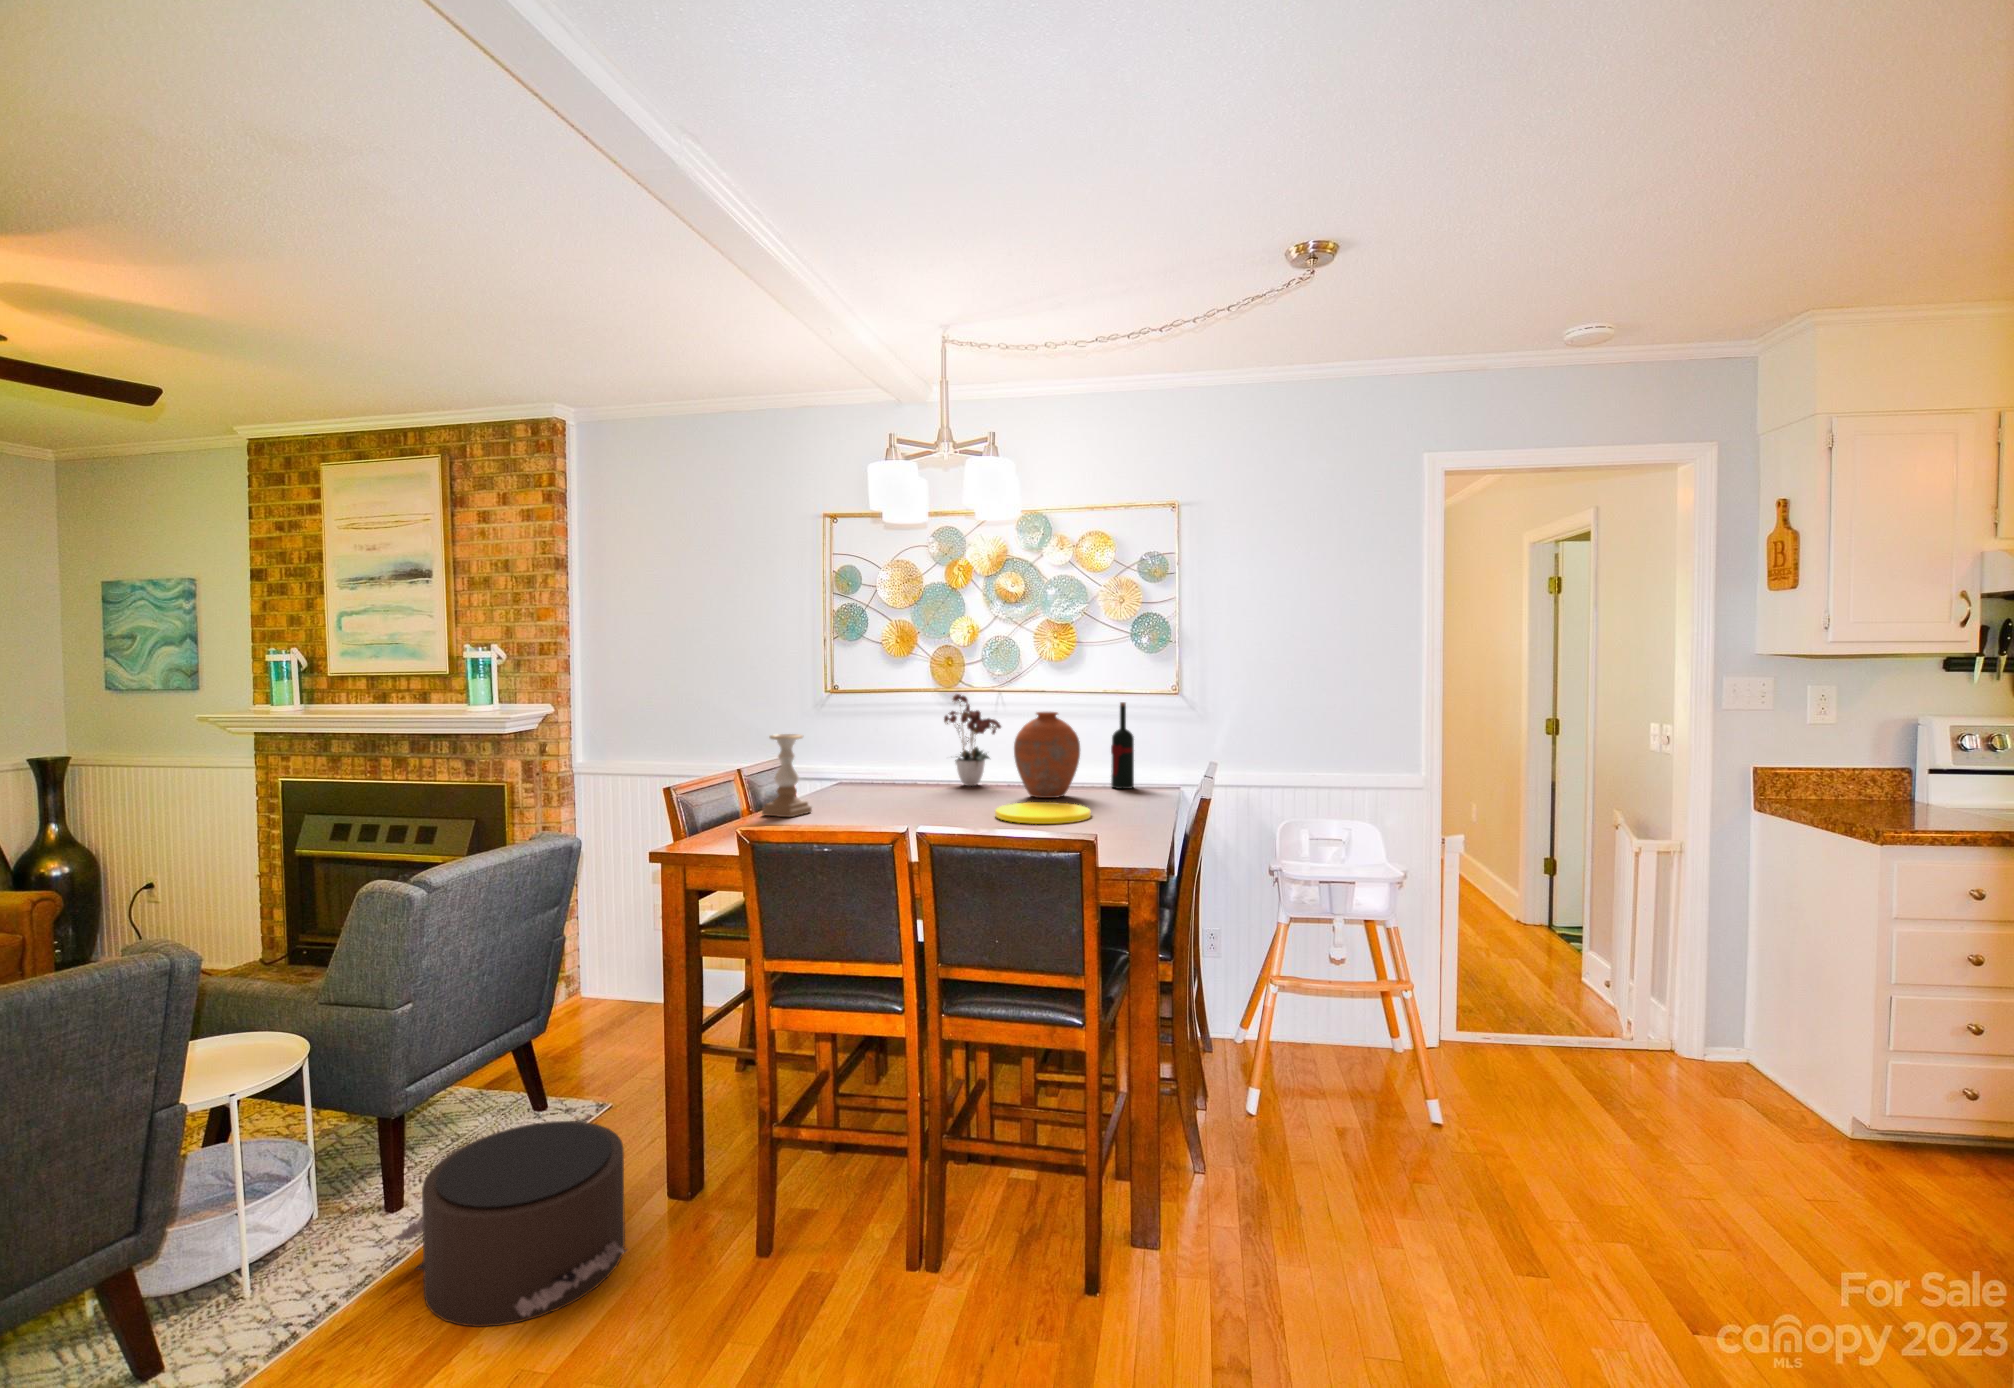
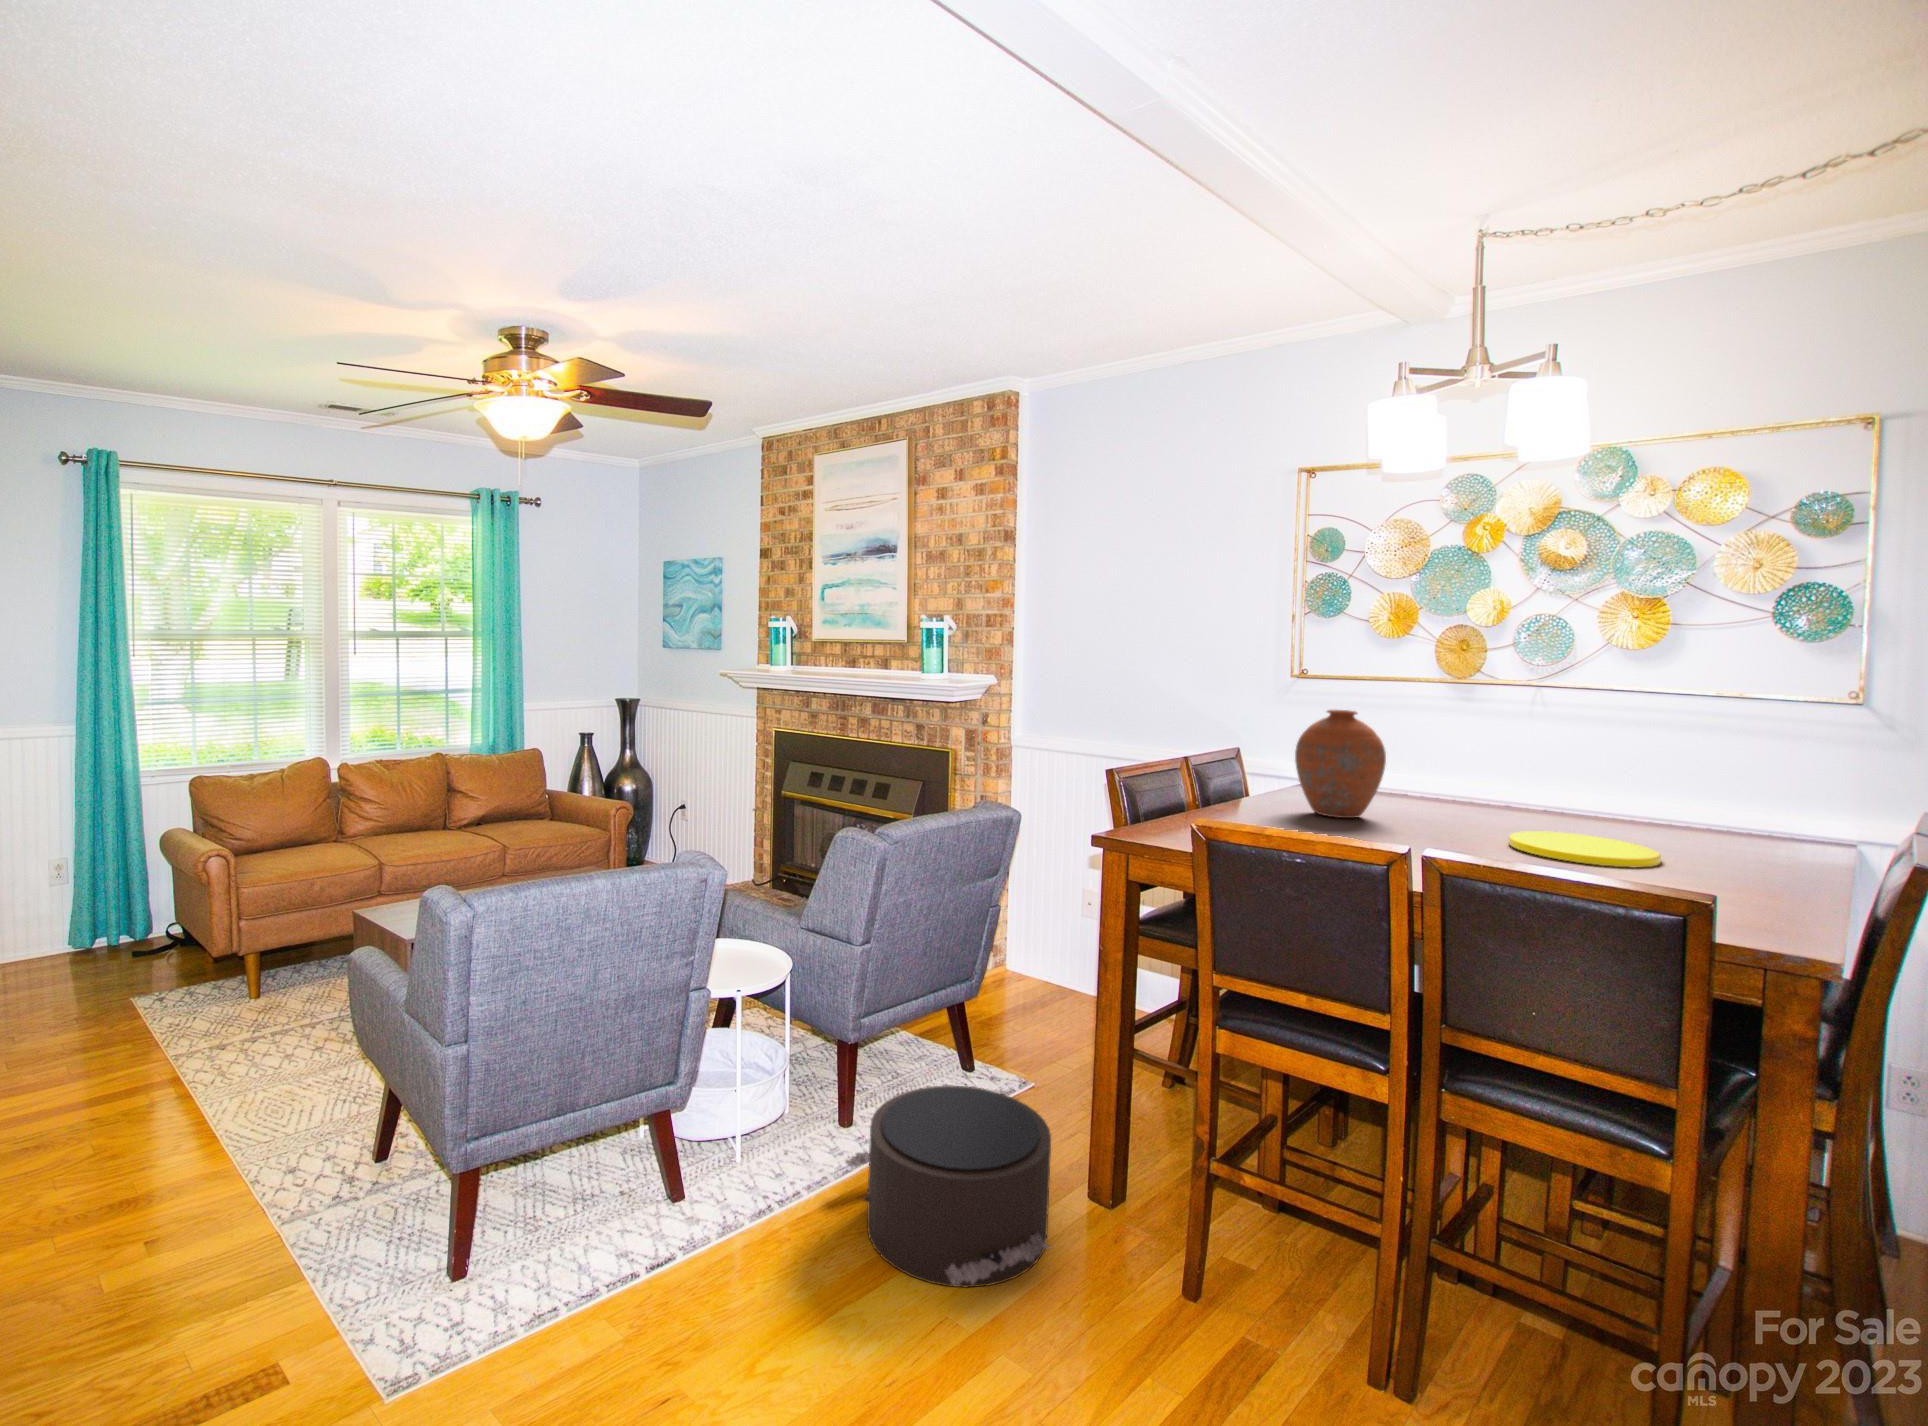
flower arrangement: present [944,694,1001,786] -> none [1421,683,1513,801]
wine bottle: present [1111,702,1134,789] -> none [1677,713,1720,830]
vase: present [1014,712,1080,798] -> present [1295,710,1386,818]
candle holder: present [762,734,812,817] -> none [1205,720,1262,814]

